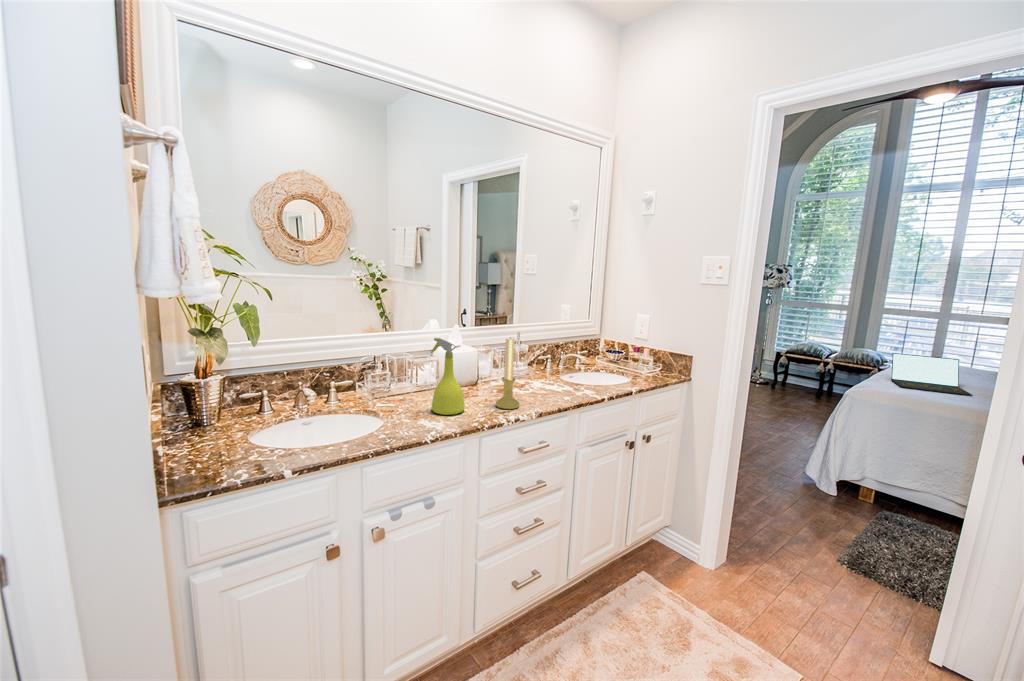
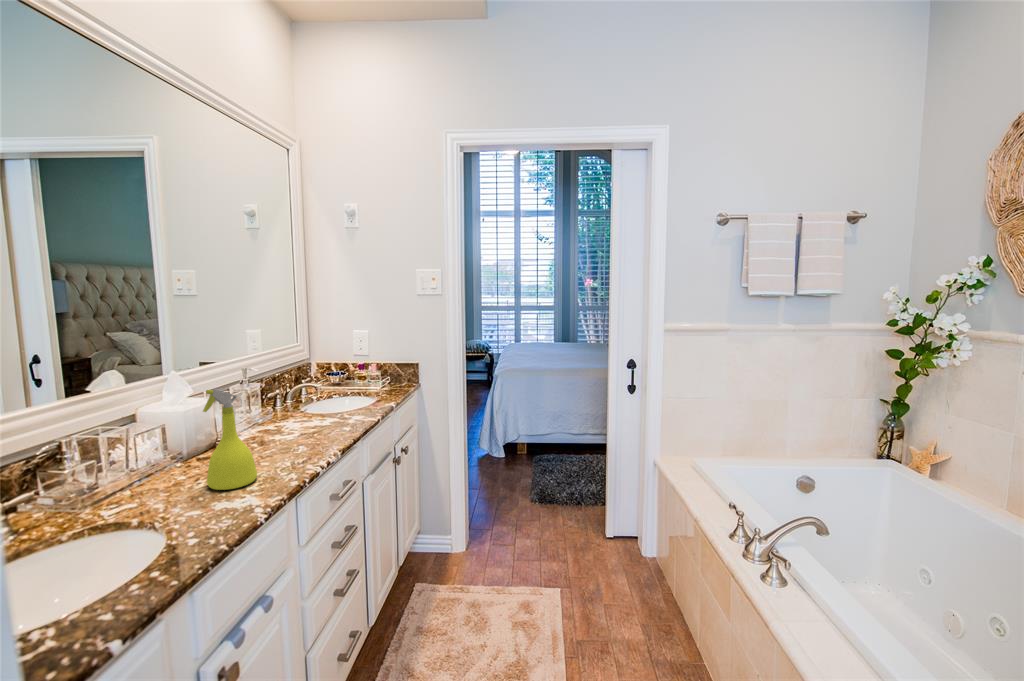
candle holder: present [496,338,520,409] -> none [281,372,312,460]
laptop: present [892,353,972,396] -> none [513,337,561,363]

